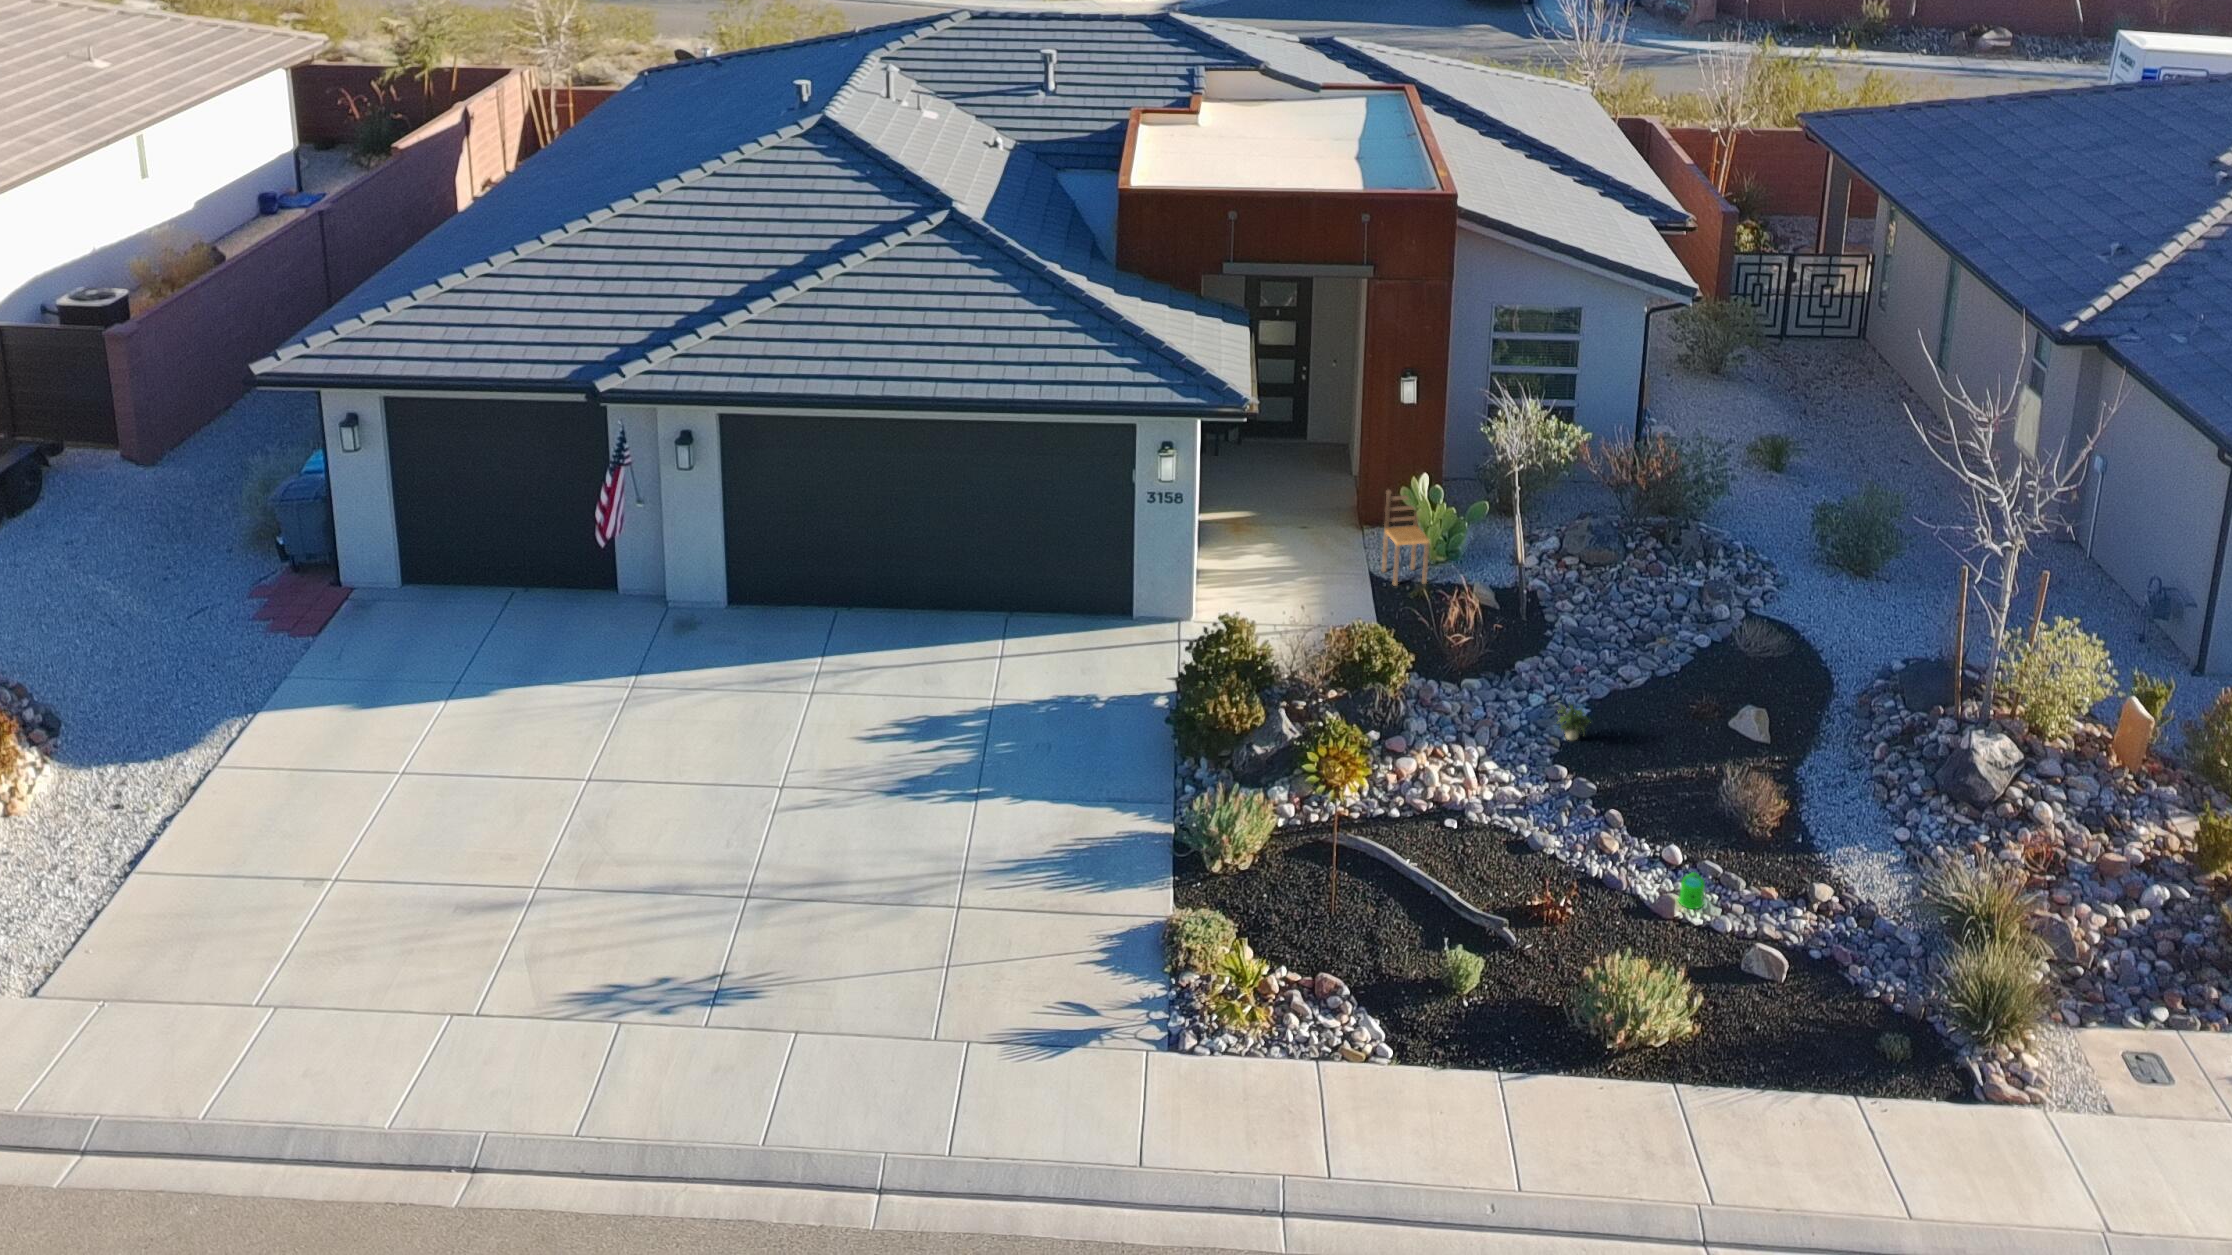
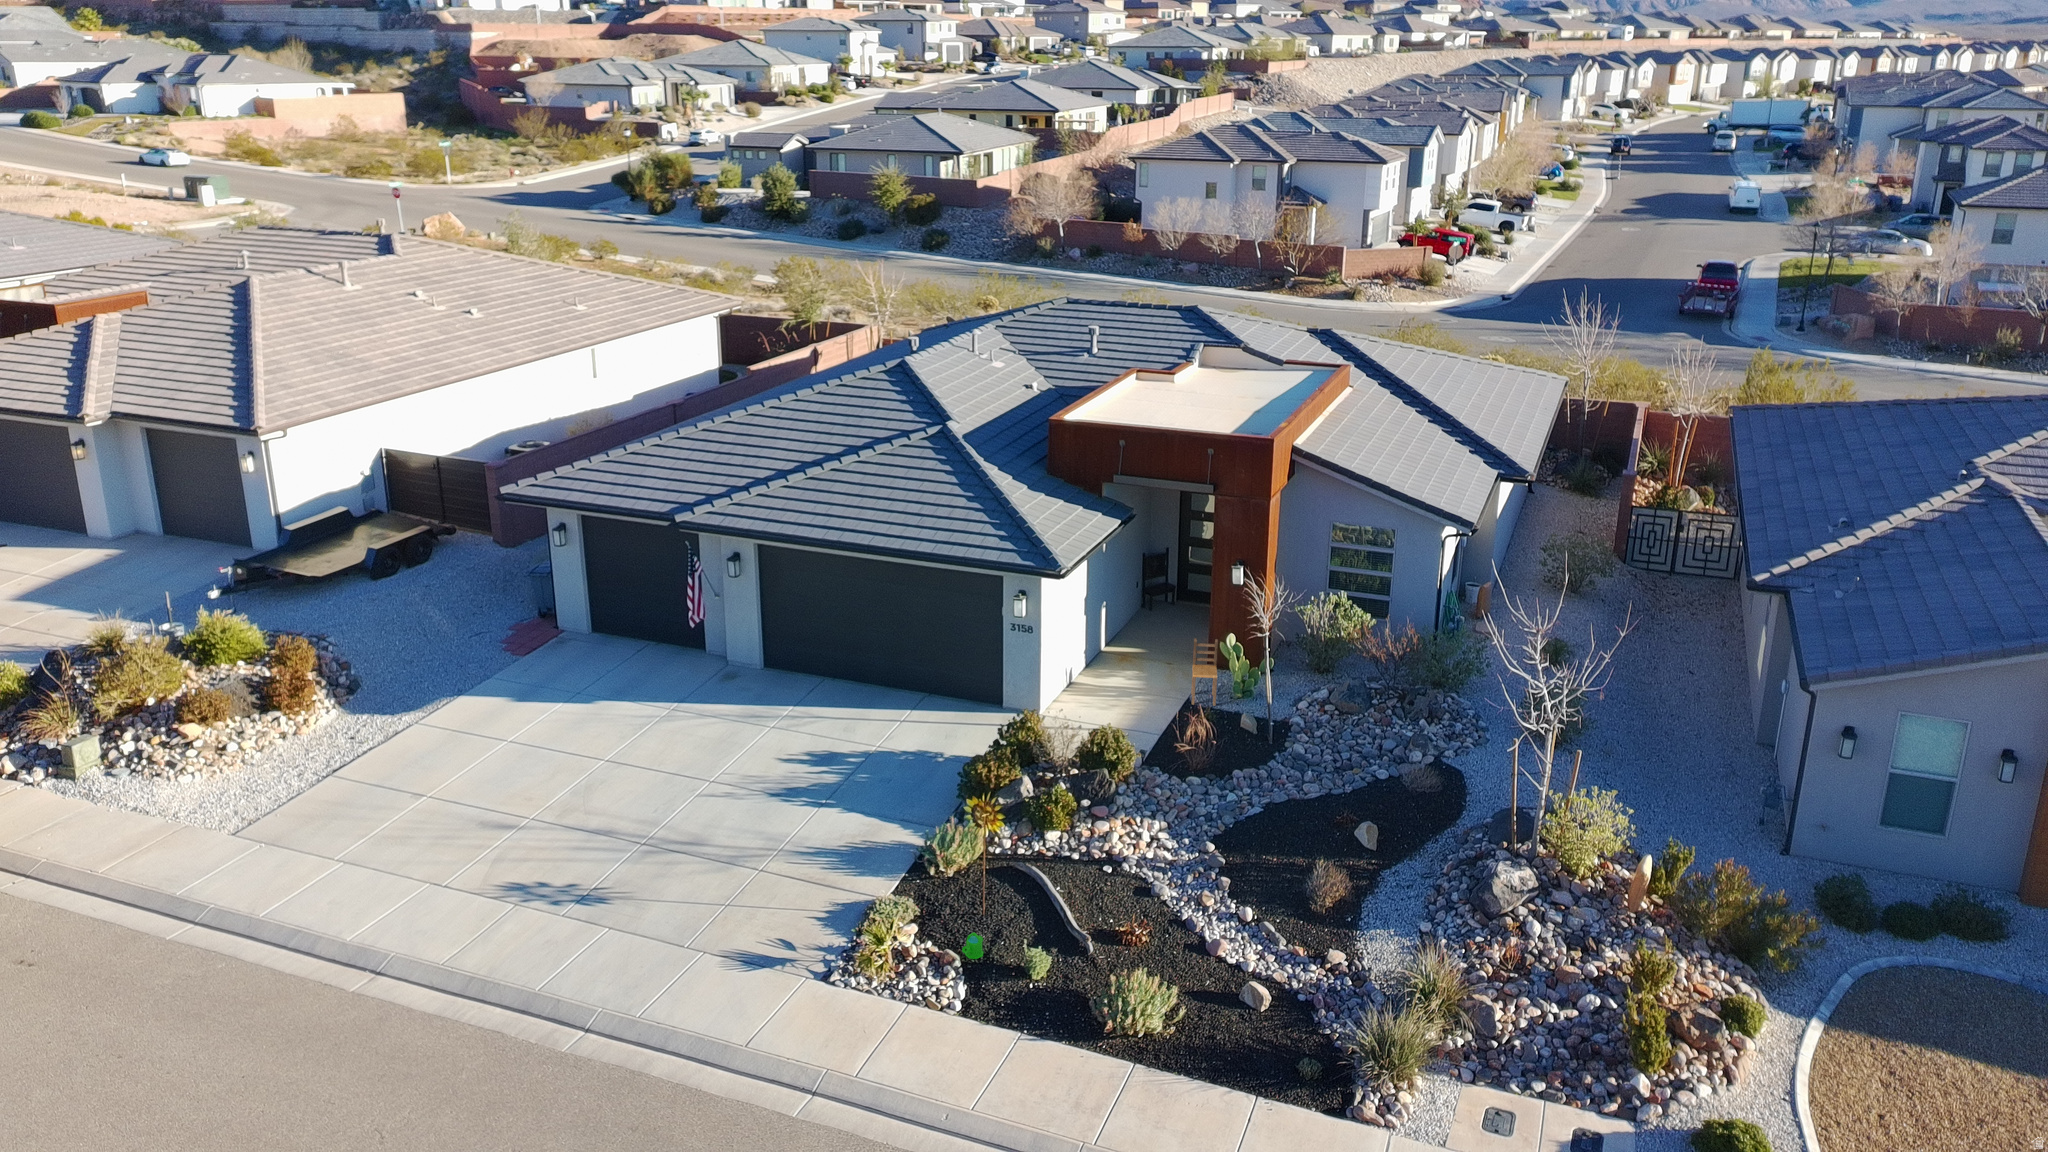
potted plant: present [1558,705,1591,740] -> none [1228,797,1252,824]
watering can: present [1678,872,1705,909] -> present [962,932,984,959]

